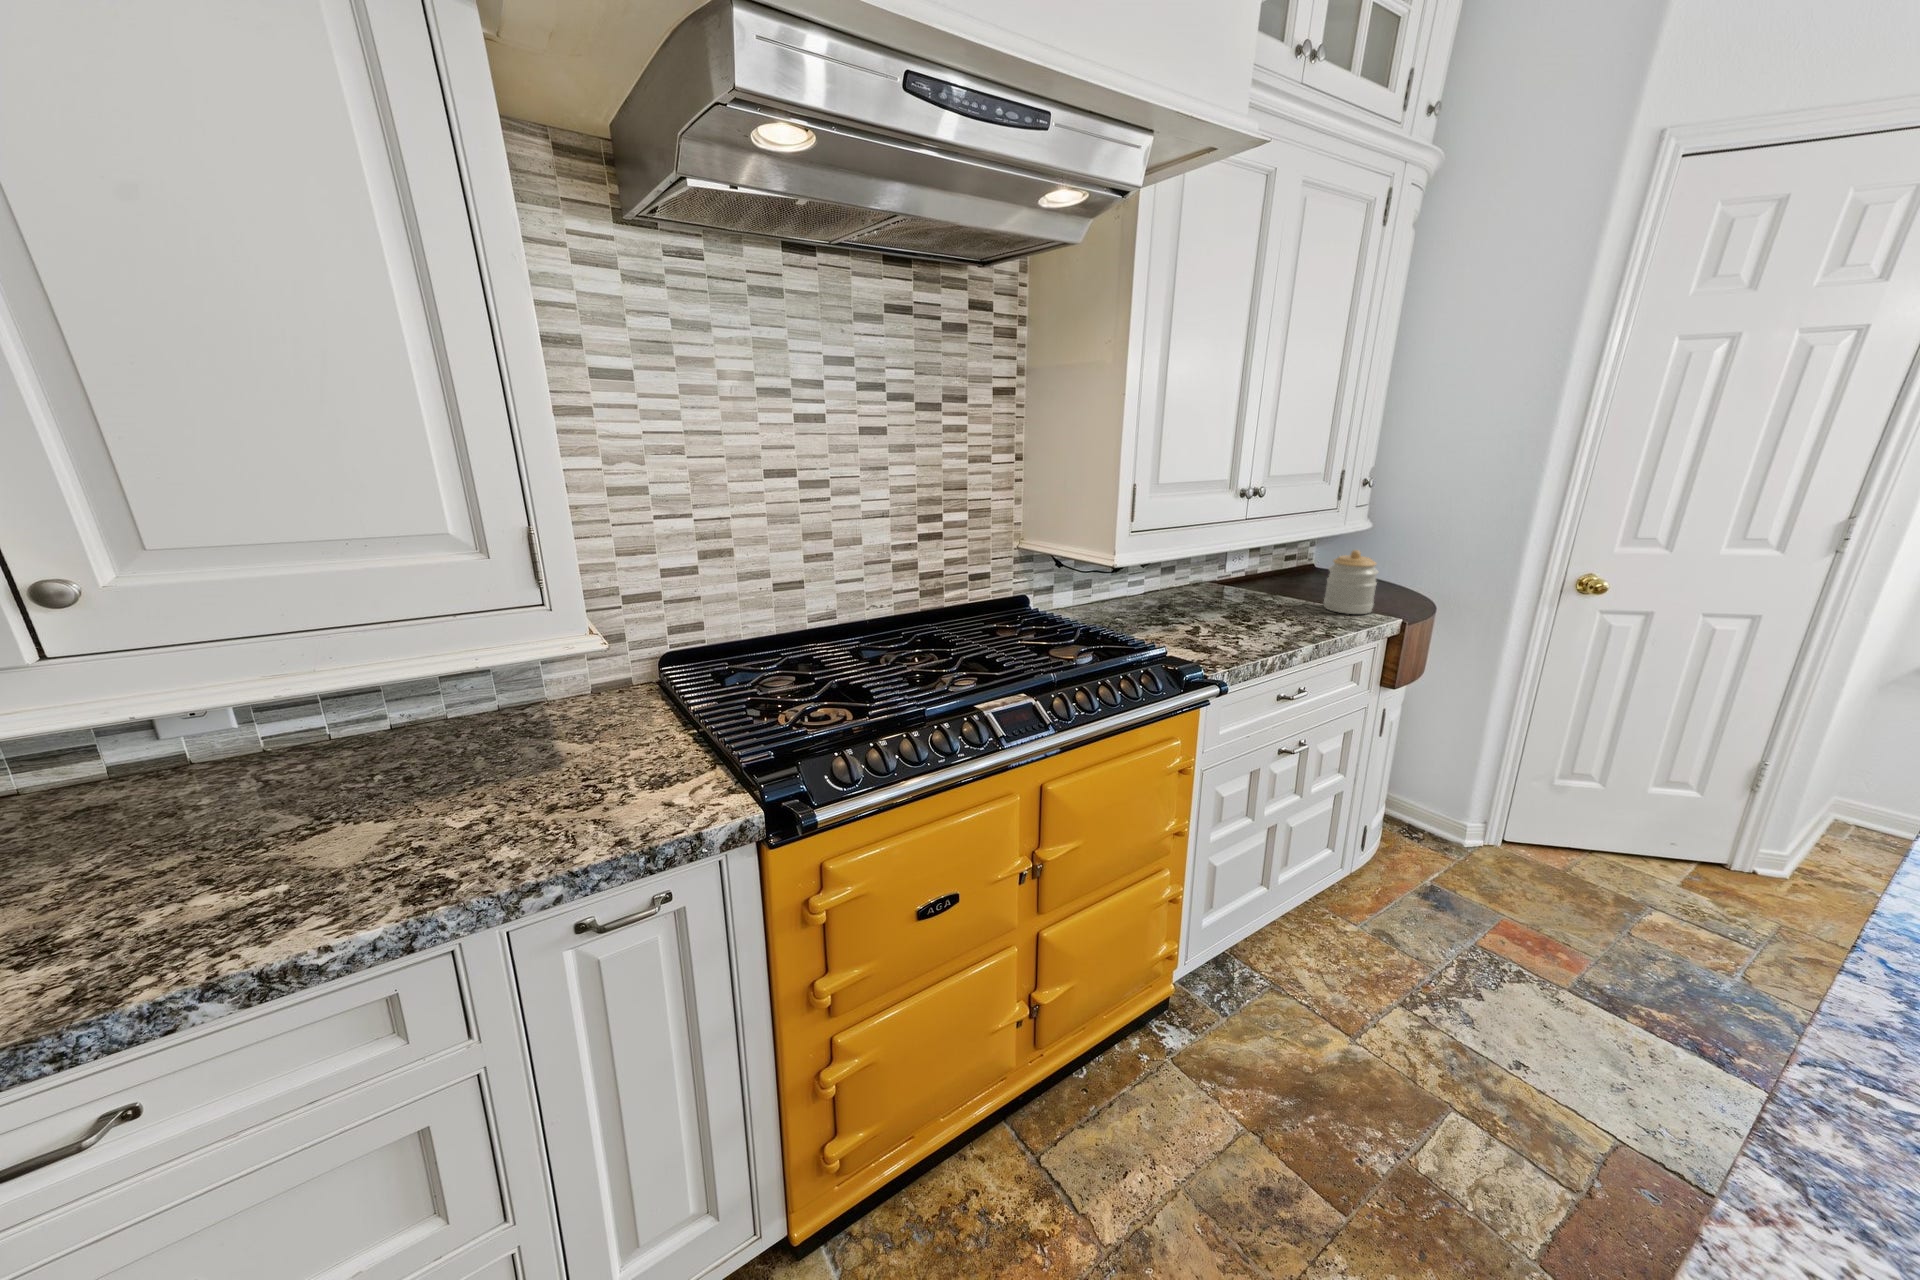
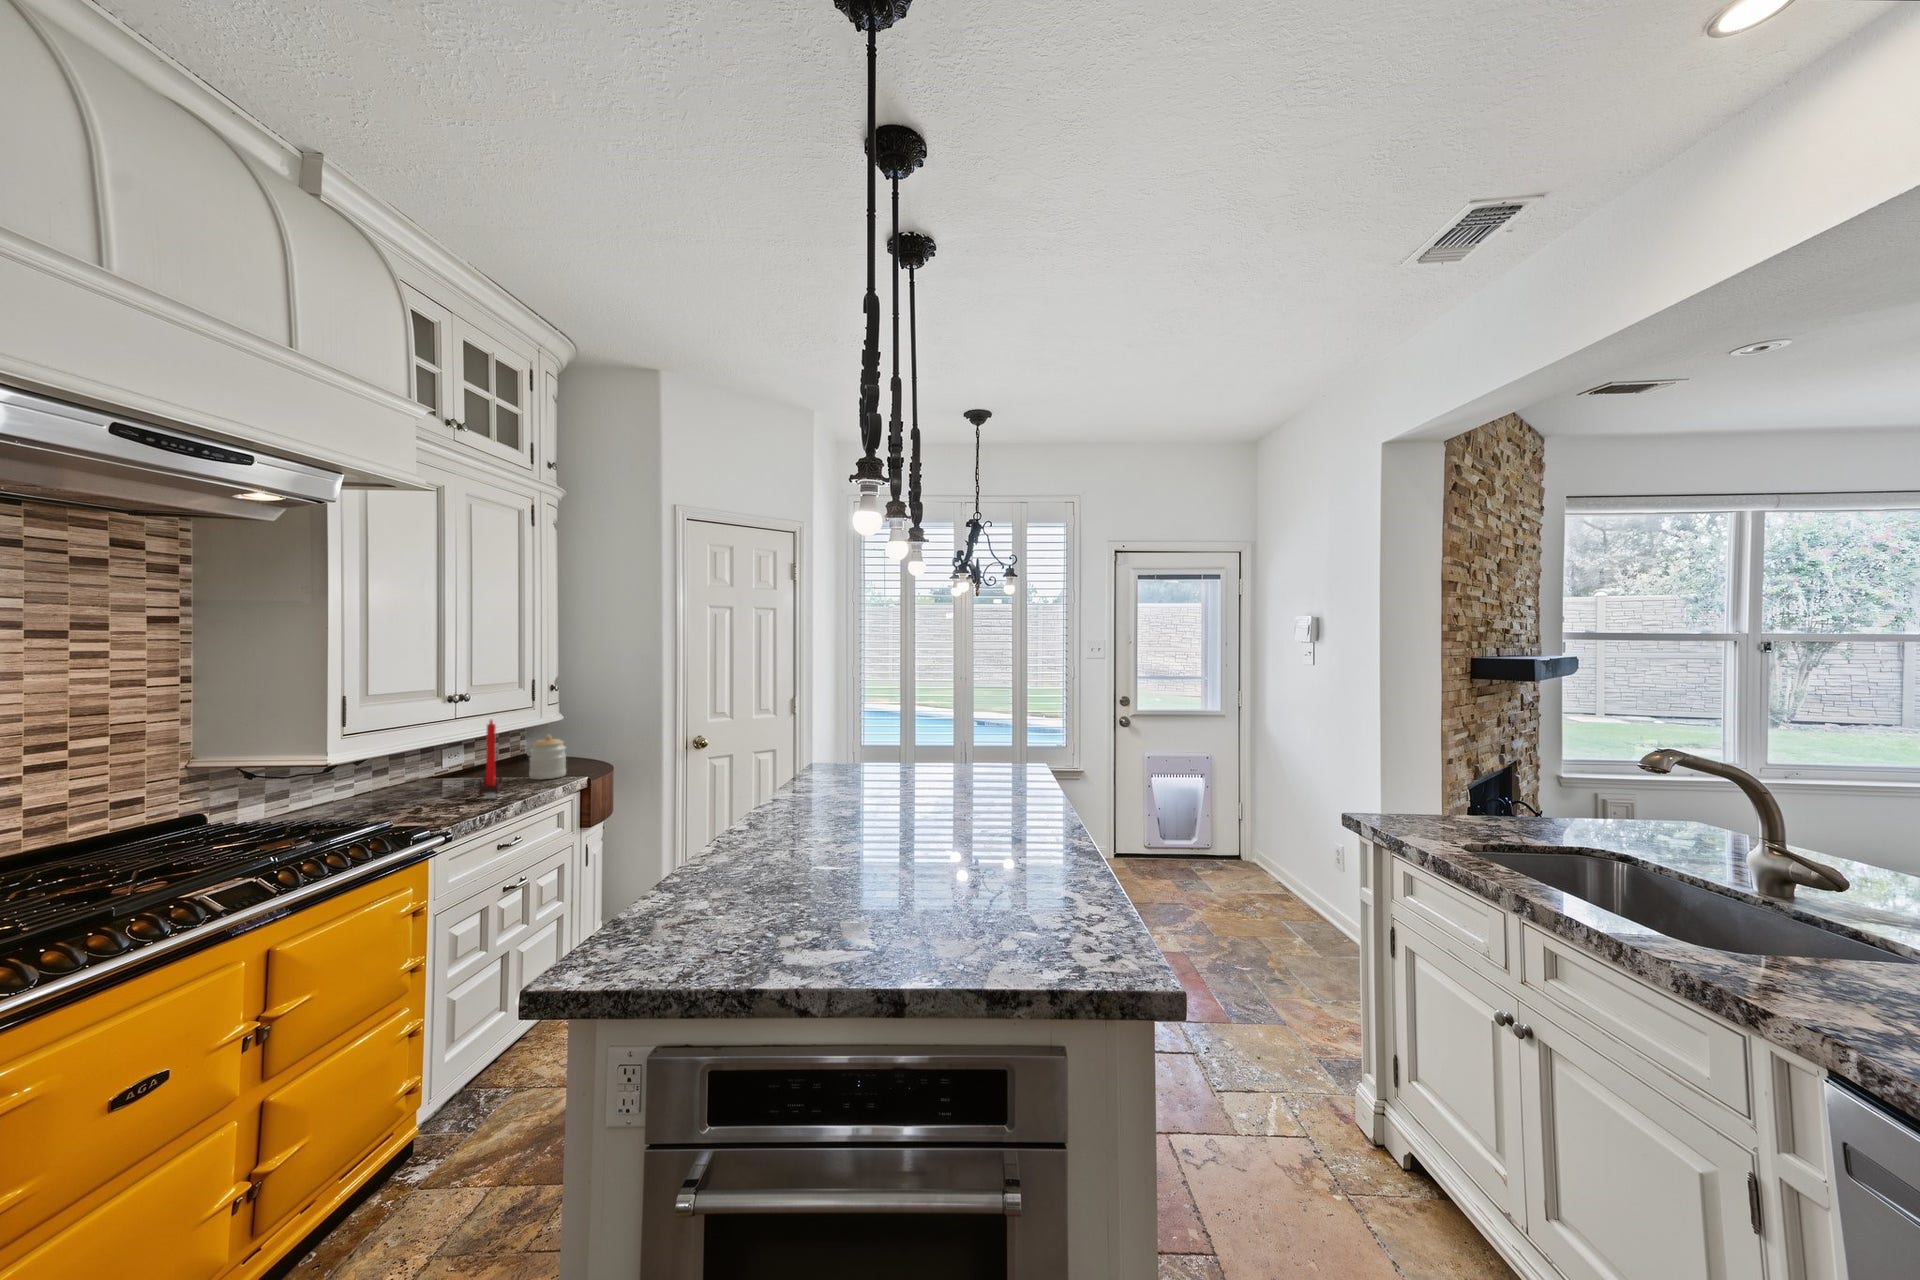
candle: none [1263,525,1294,633] -> present [479,720,502,799]

